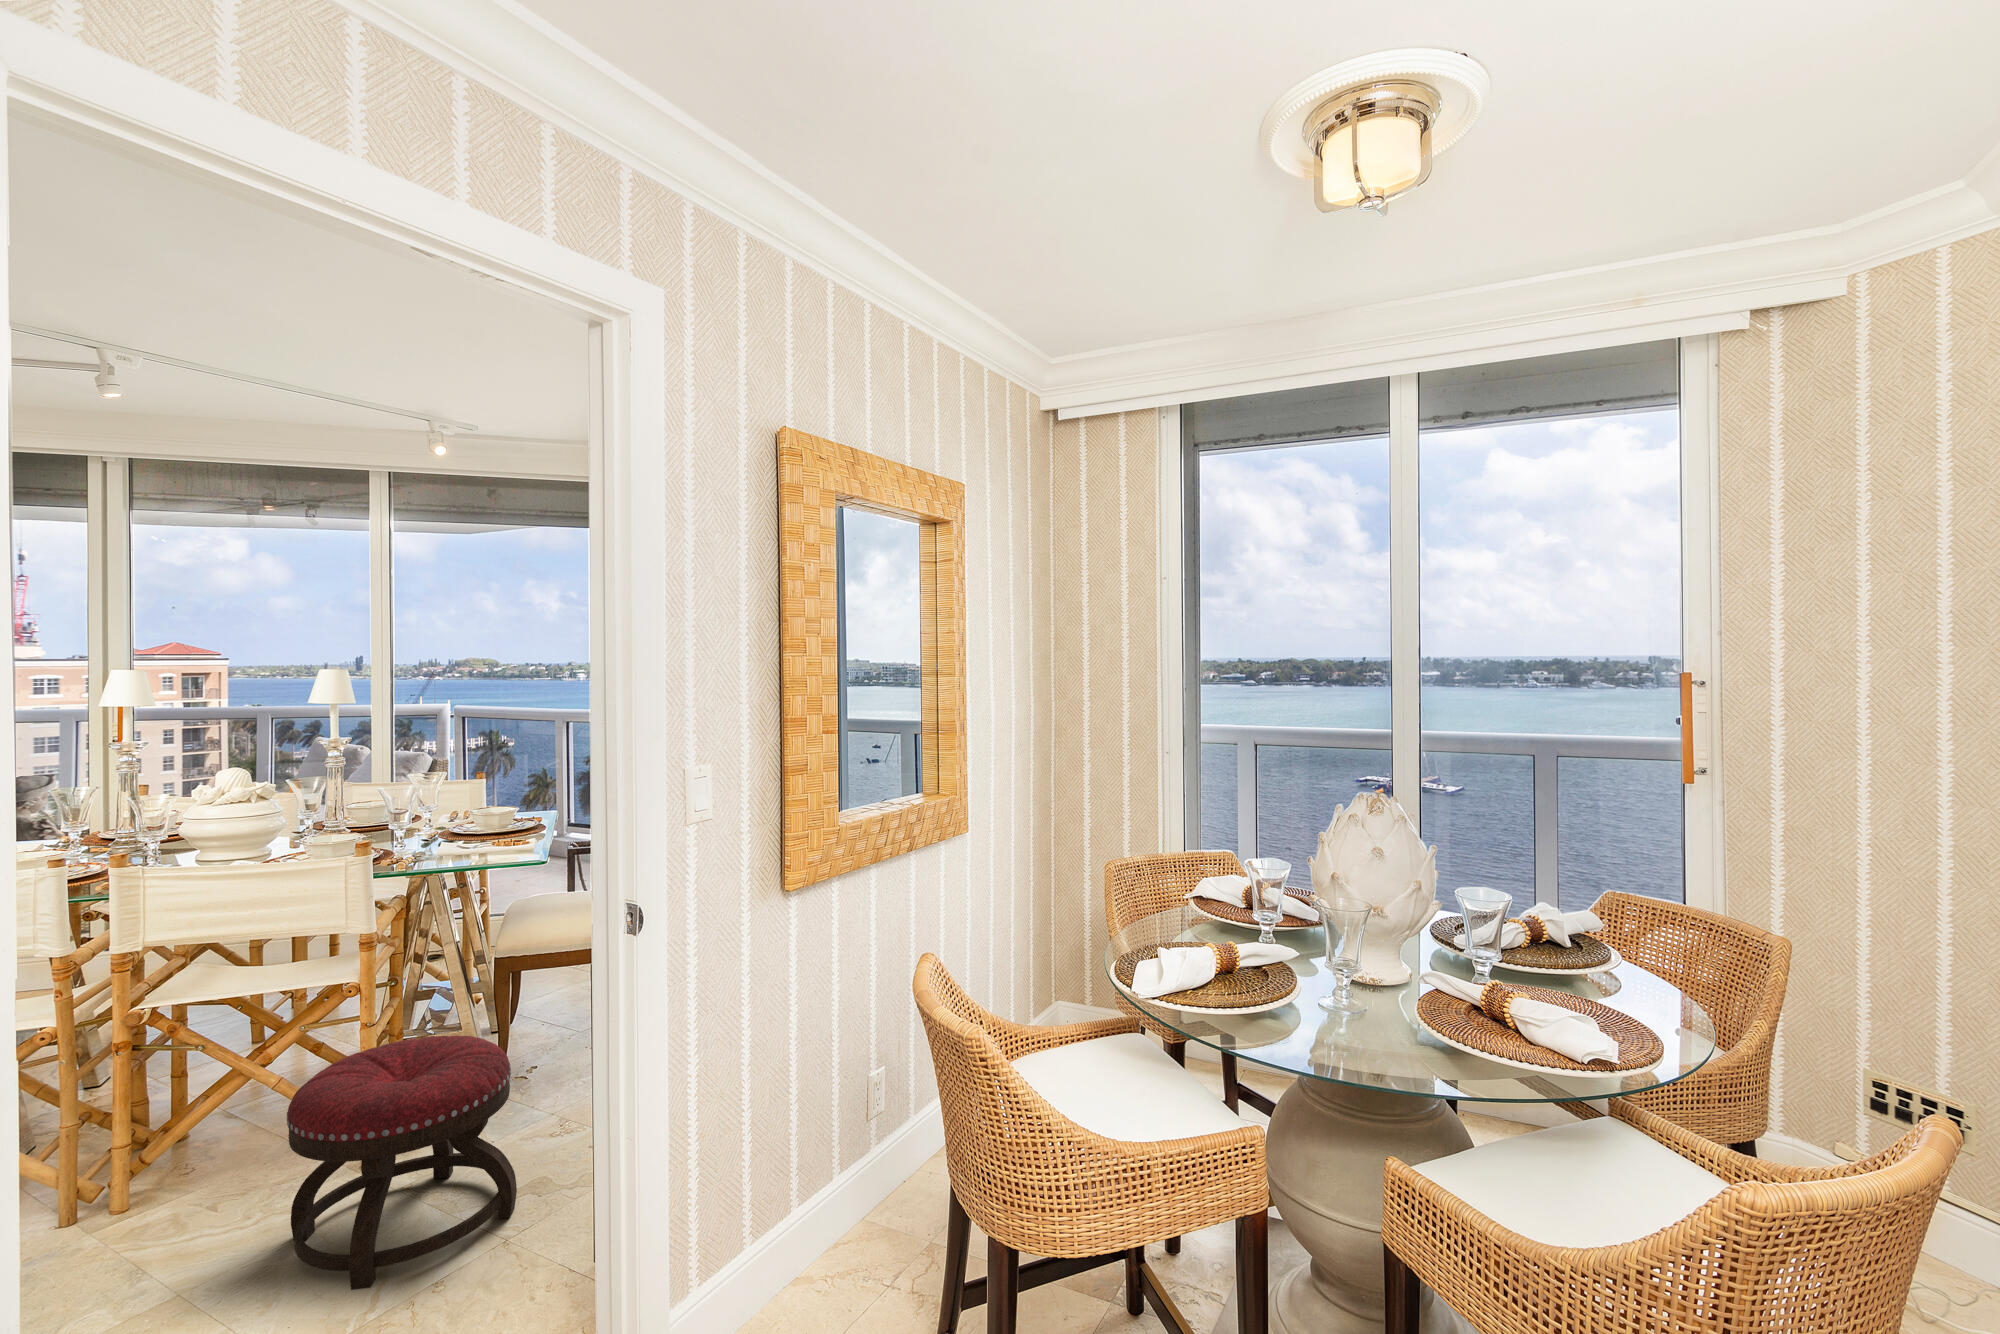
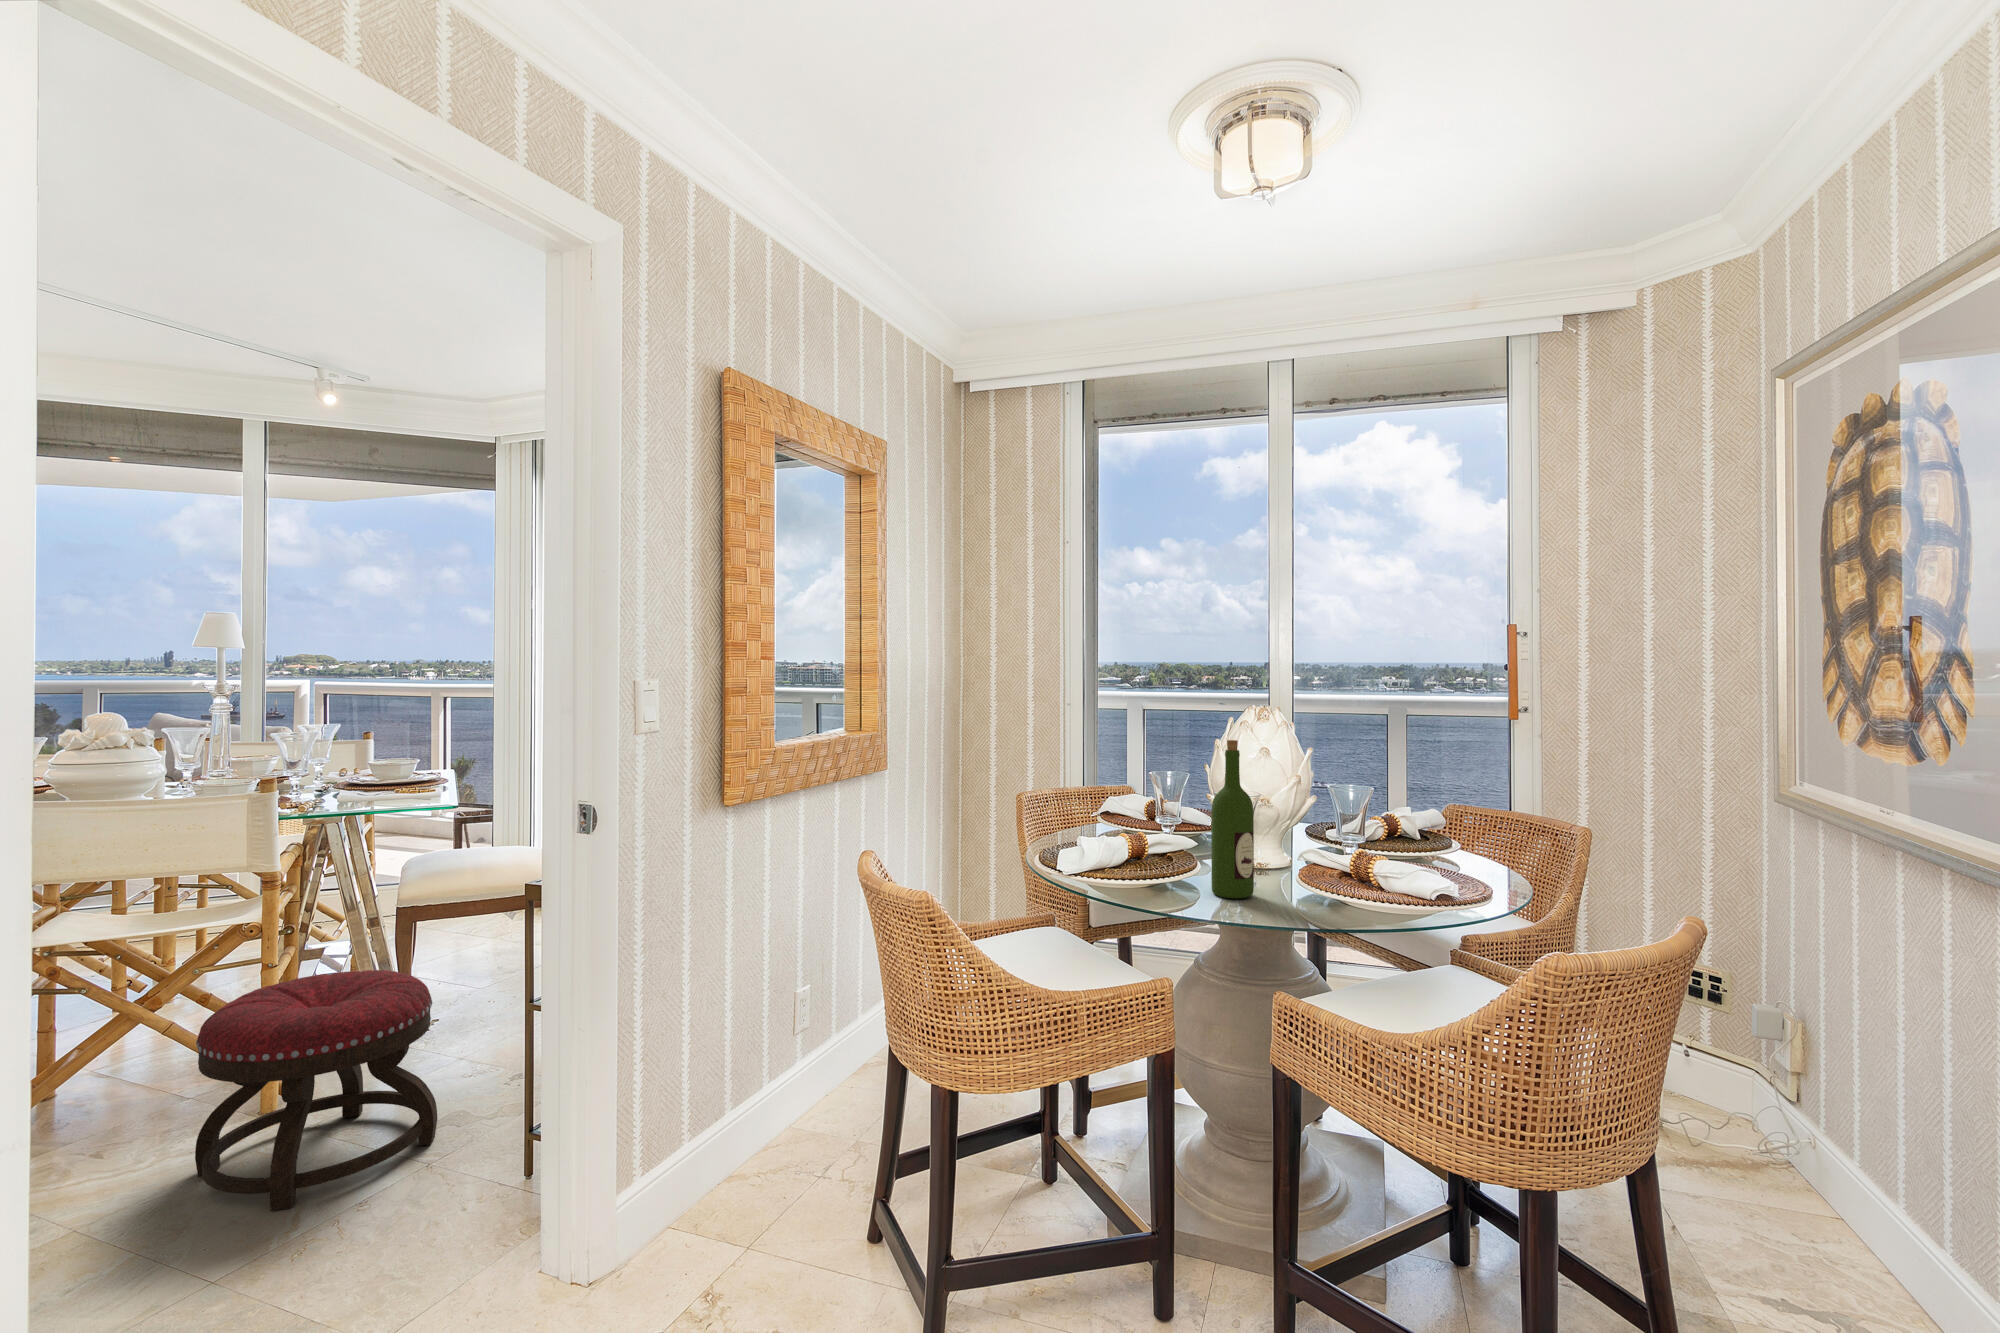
wine bottle: none [1310,855,1360,1043] -> present [1211,740,1254,898]

